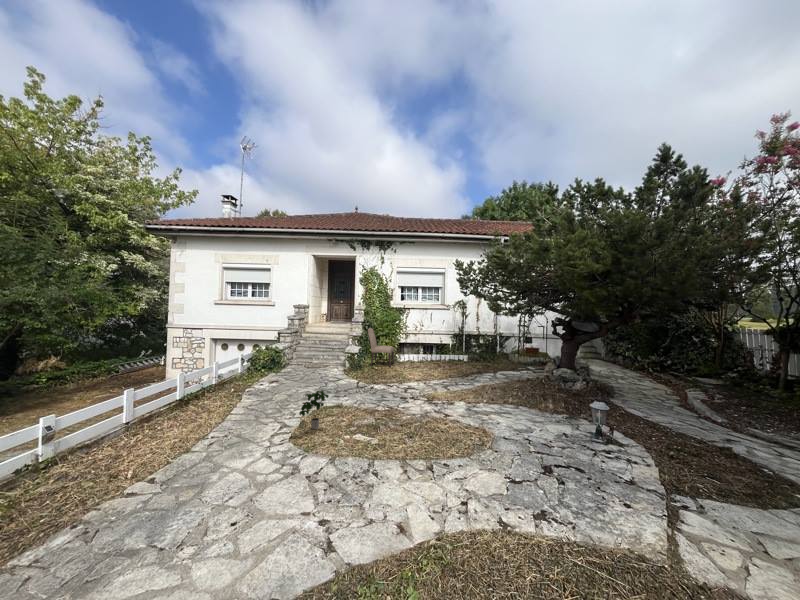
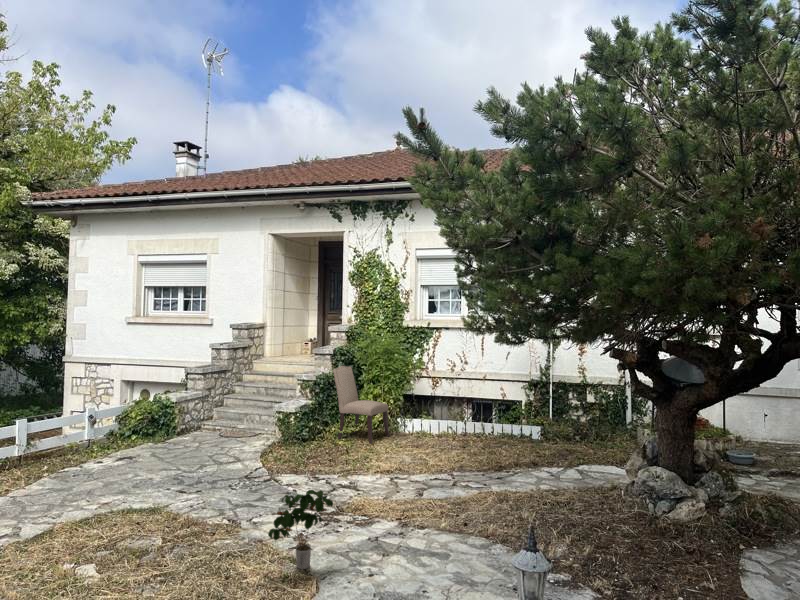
potted plant: present [299,391,328,429] -> present [268,490,333,569]

